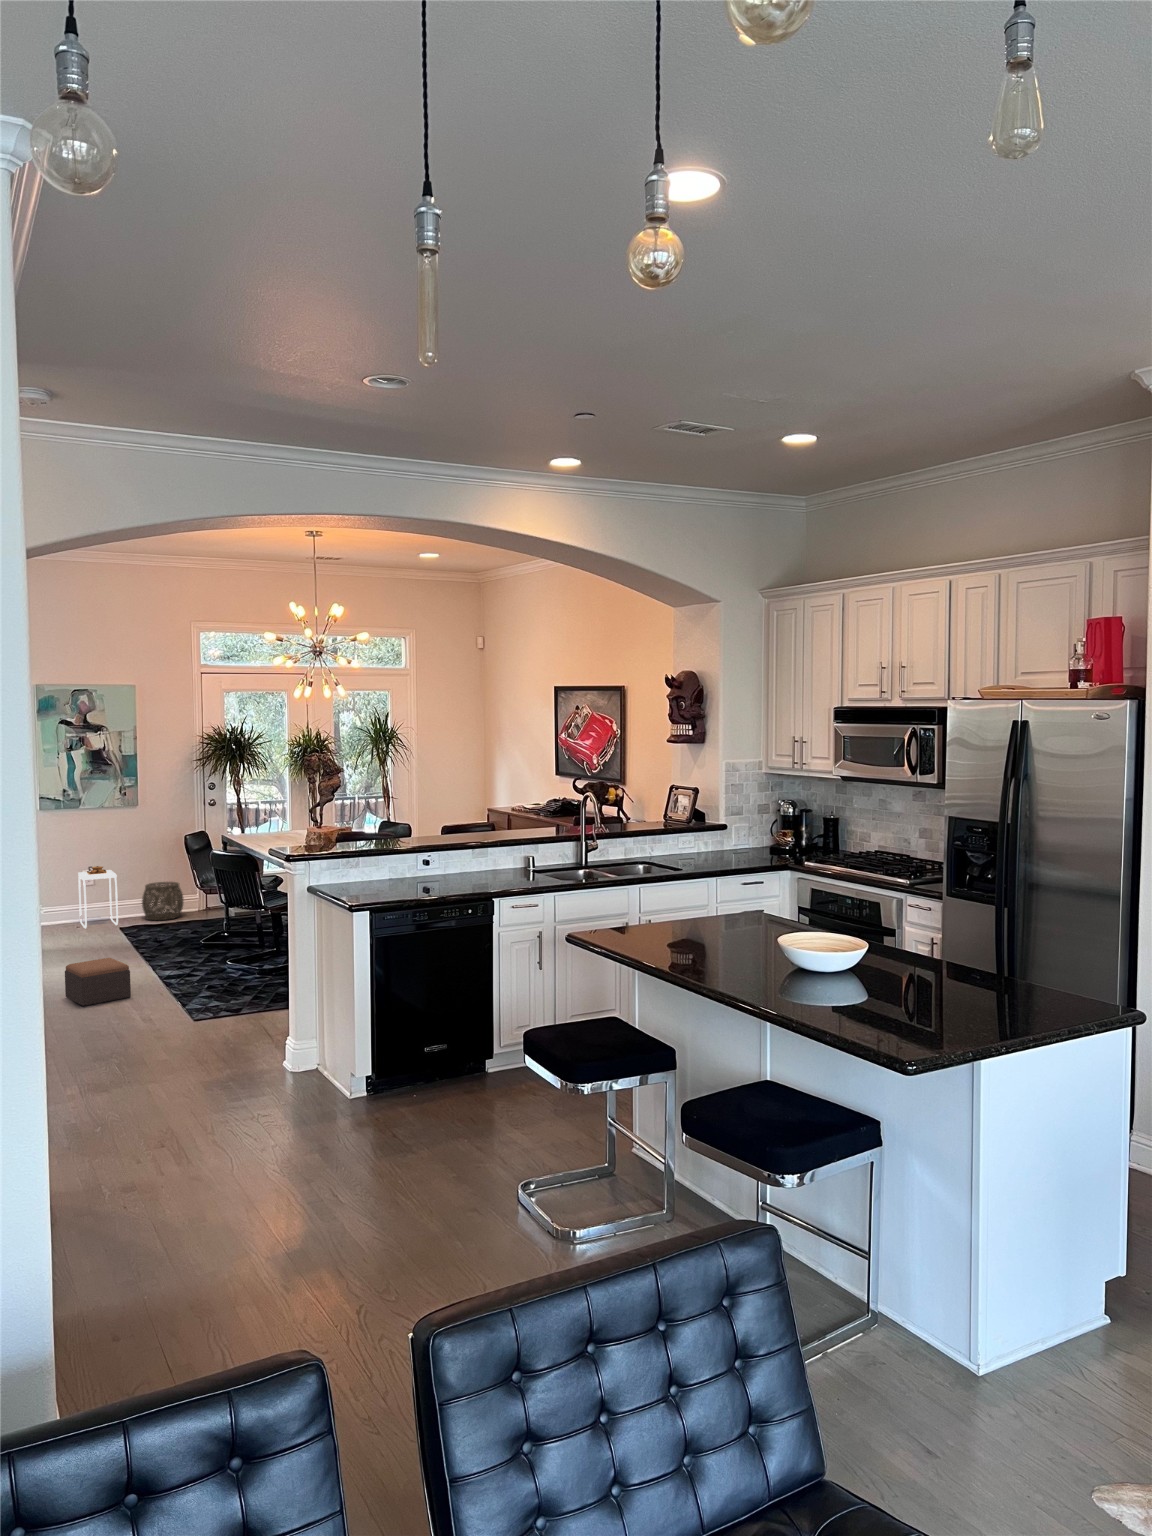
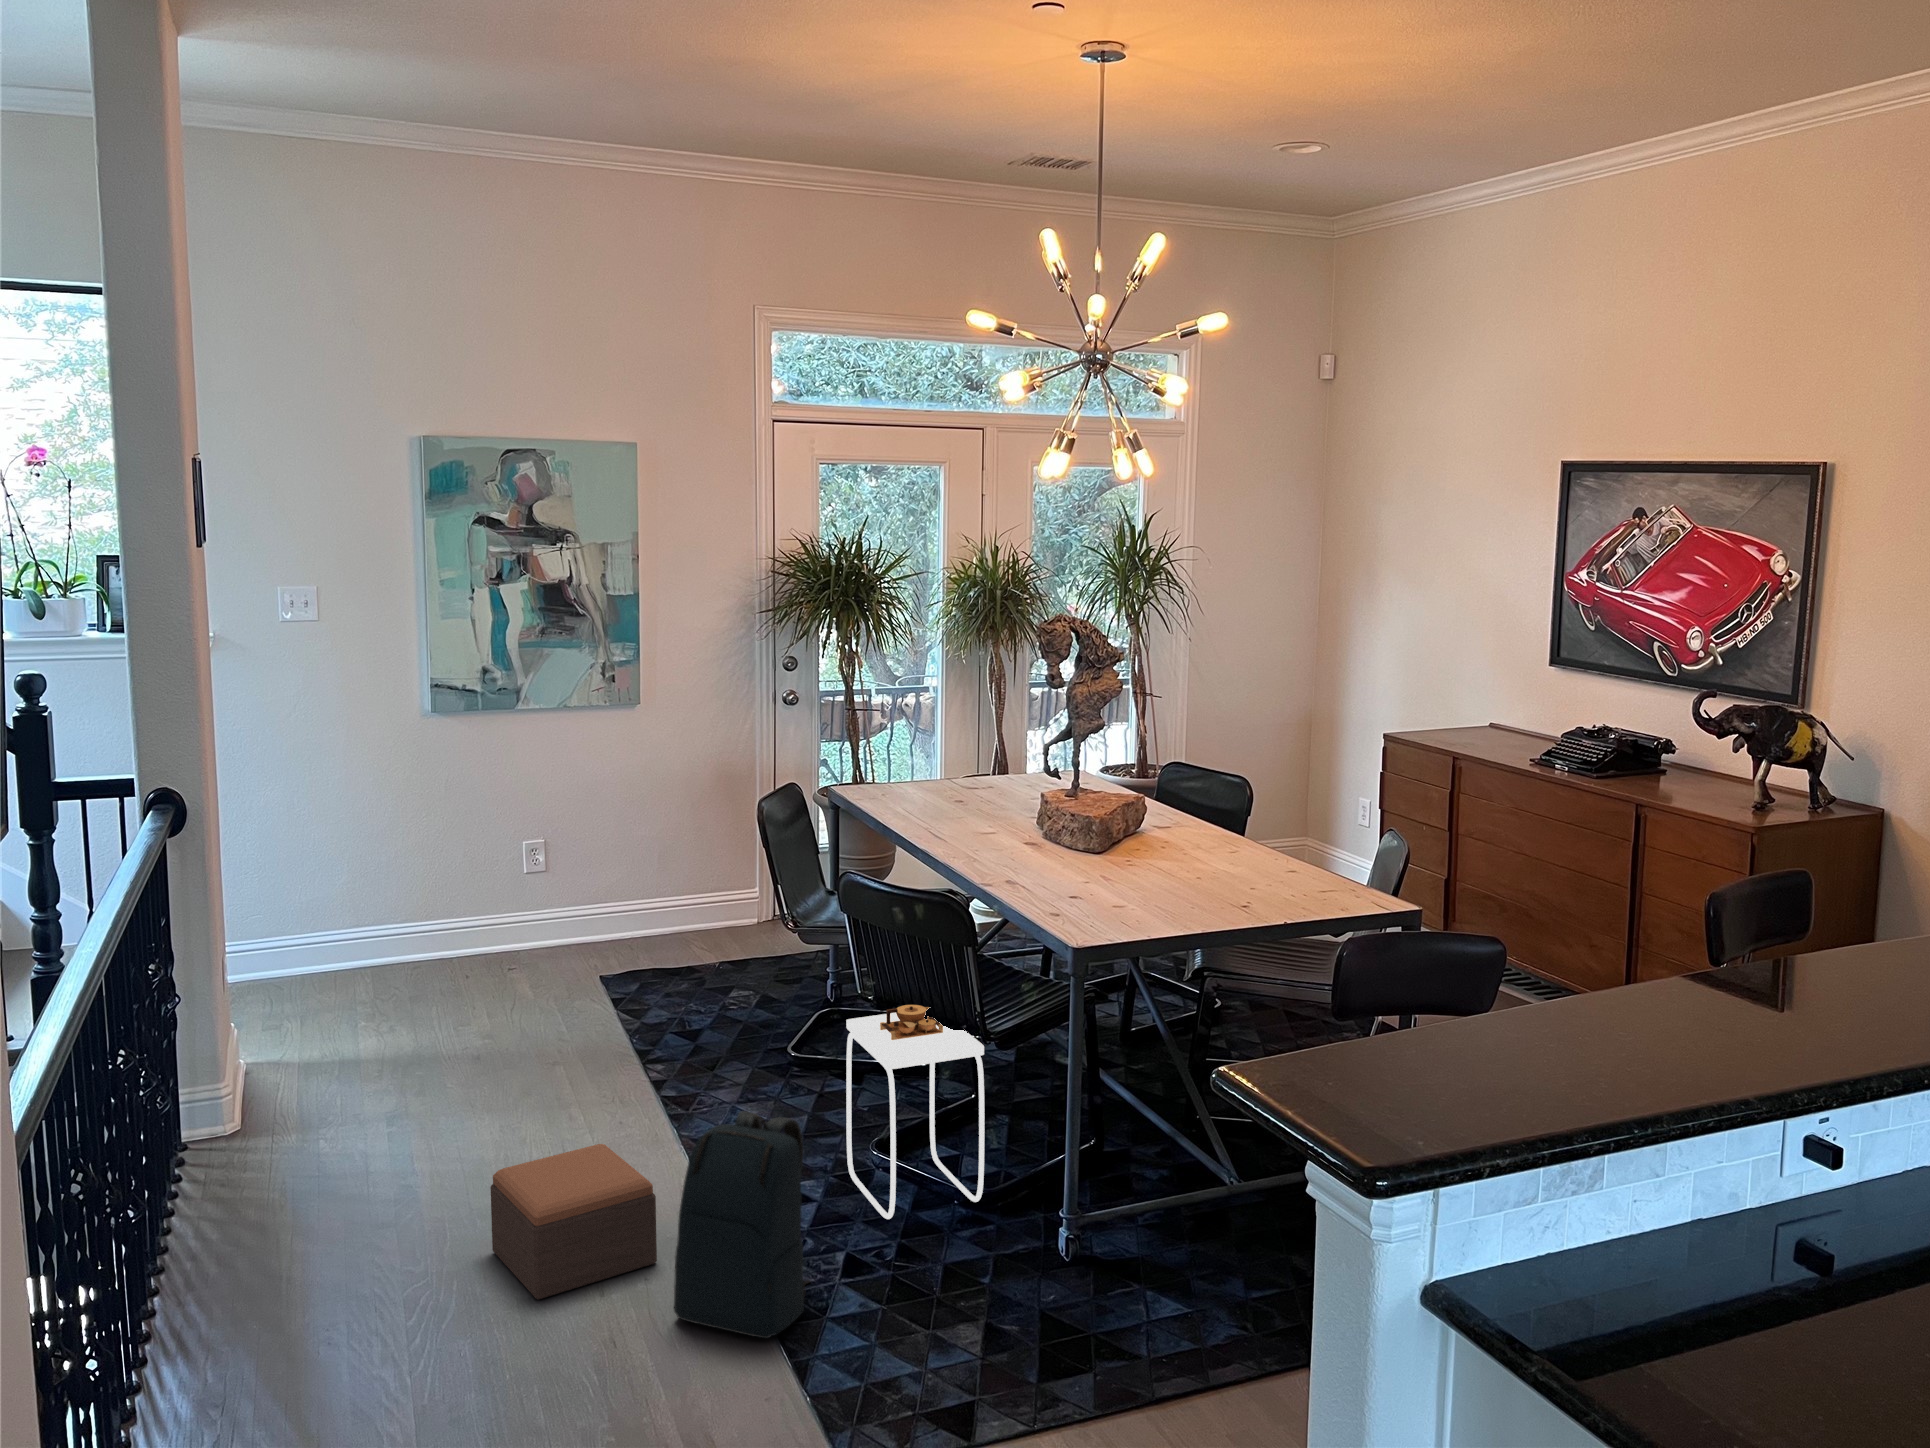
side table: present [78,866,118,928] -> present [846,1005,984,1219]
woven basket: present [142,882,184,920] -> none [643,864,729,951]
backpack: none [135,931,190,1009] -> present [674,1111,810,1338]

